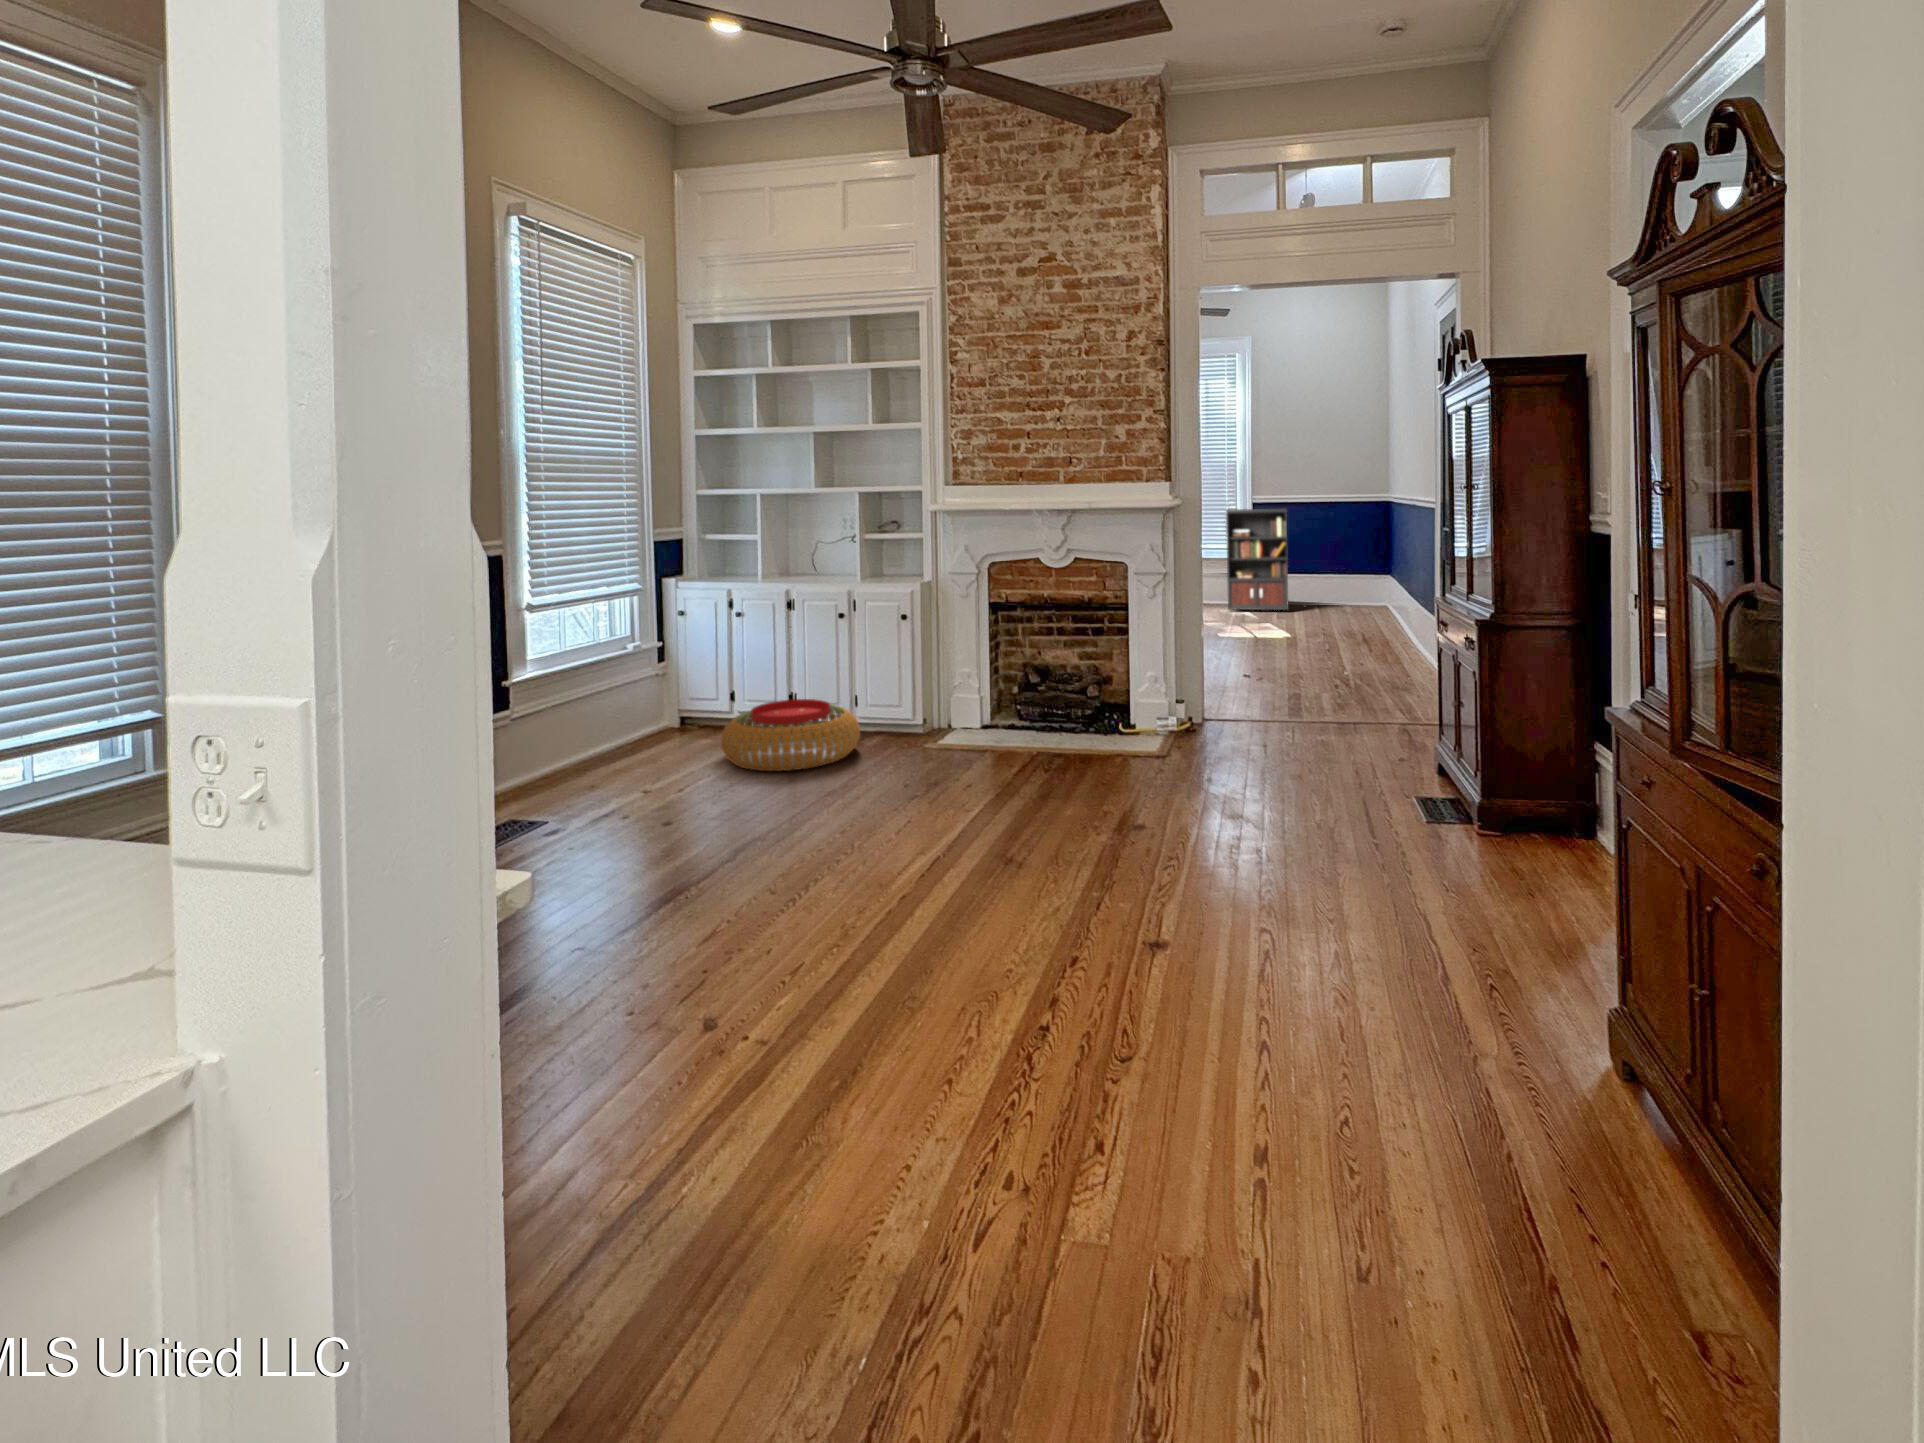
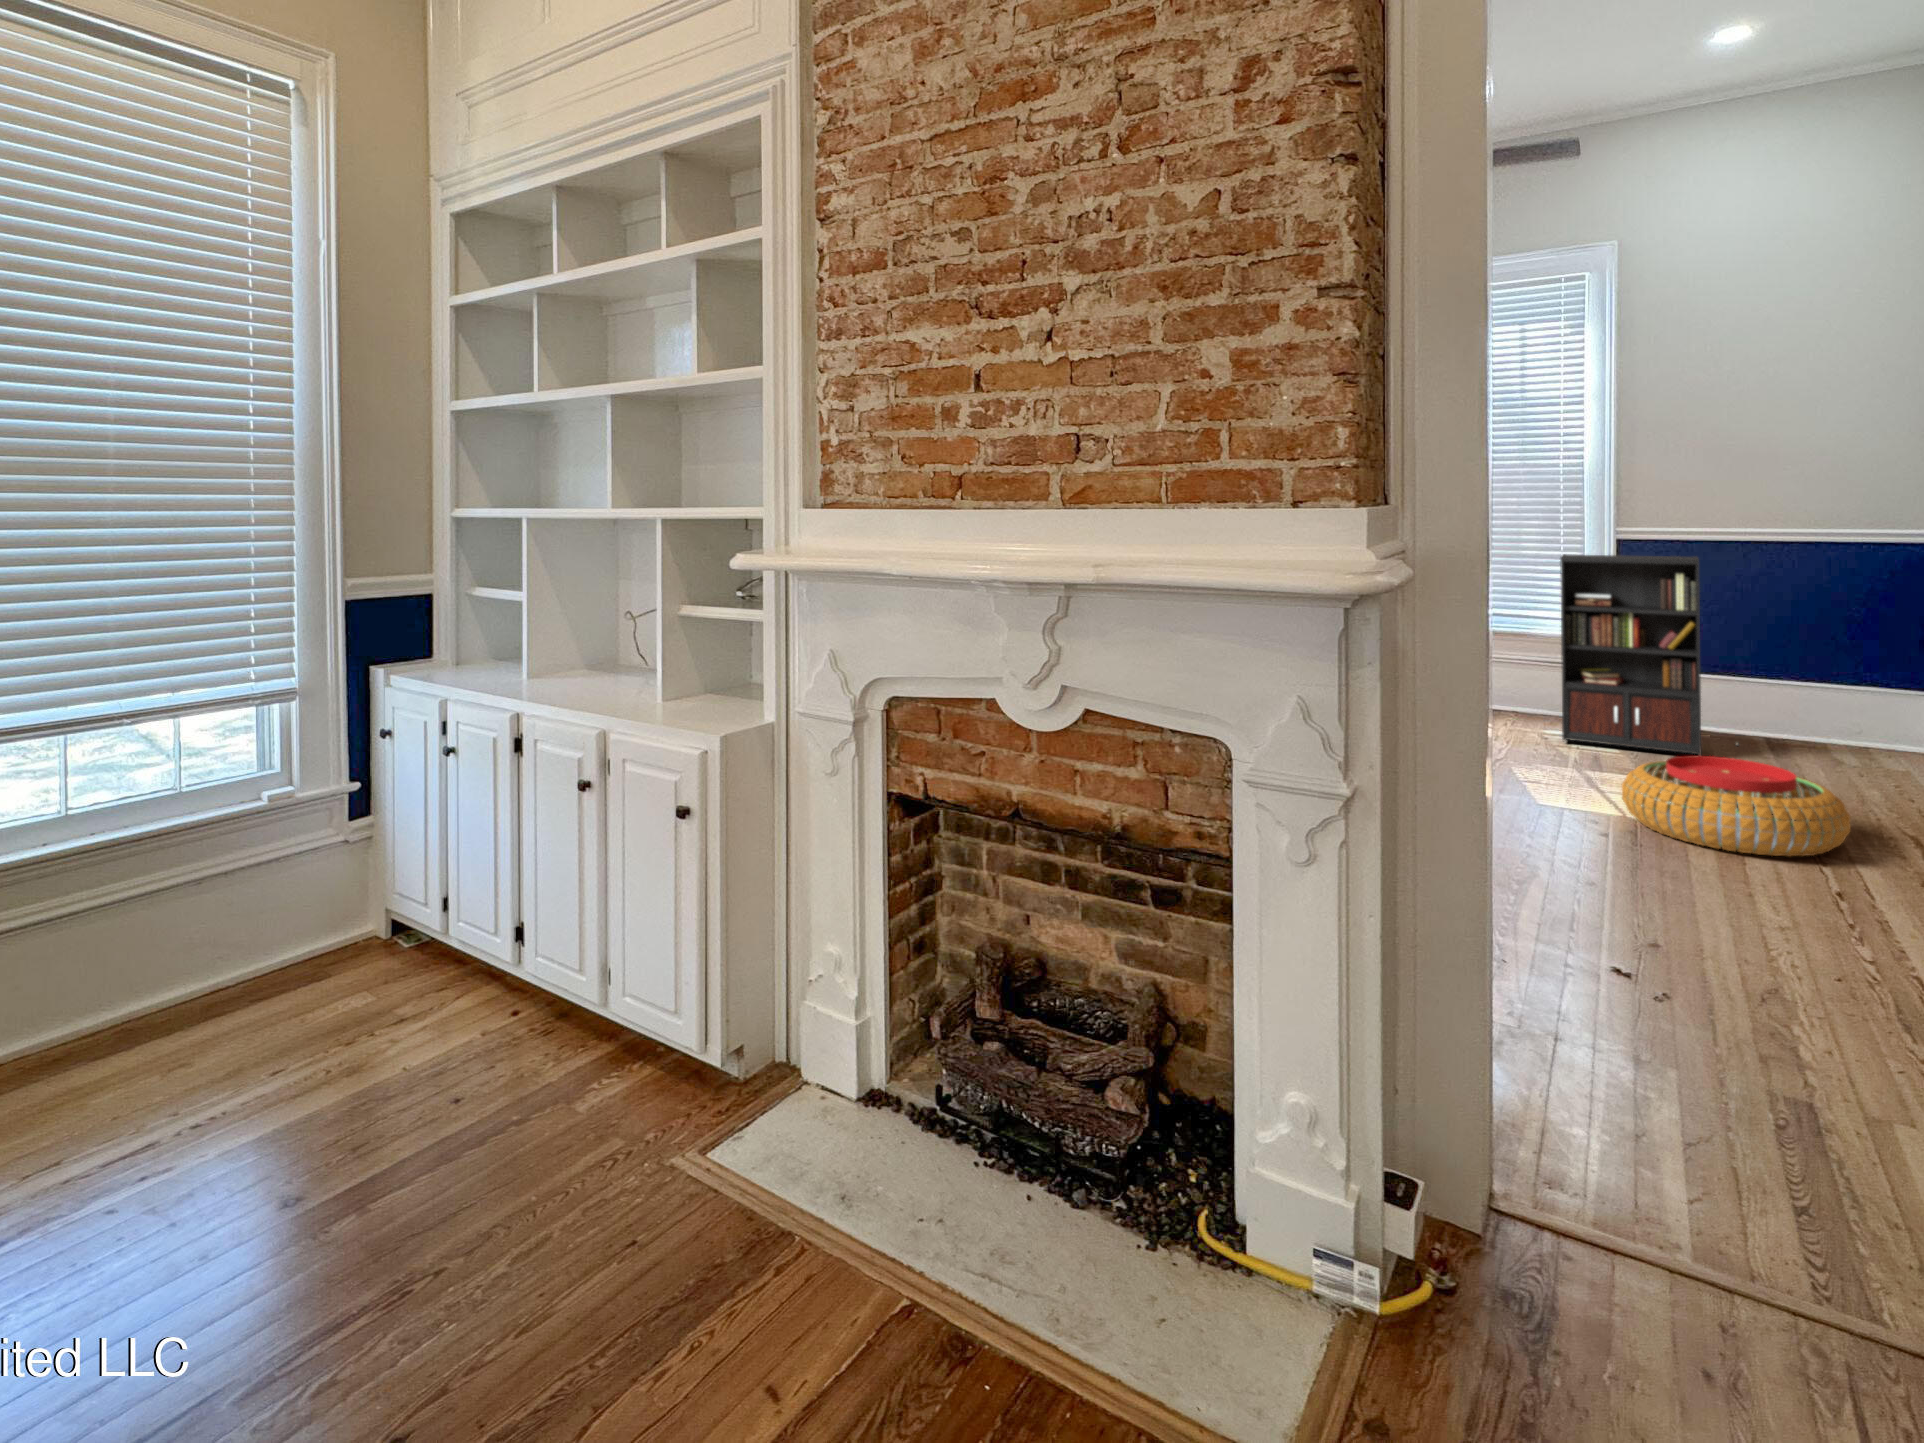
pouf: present [721,699,860,771] -> present [1622,756,1851,856]

